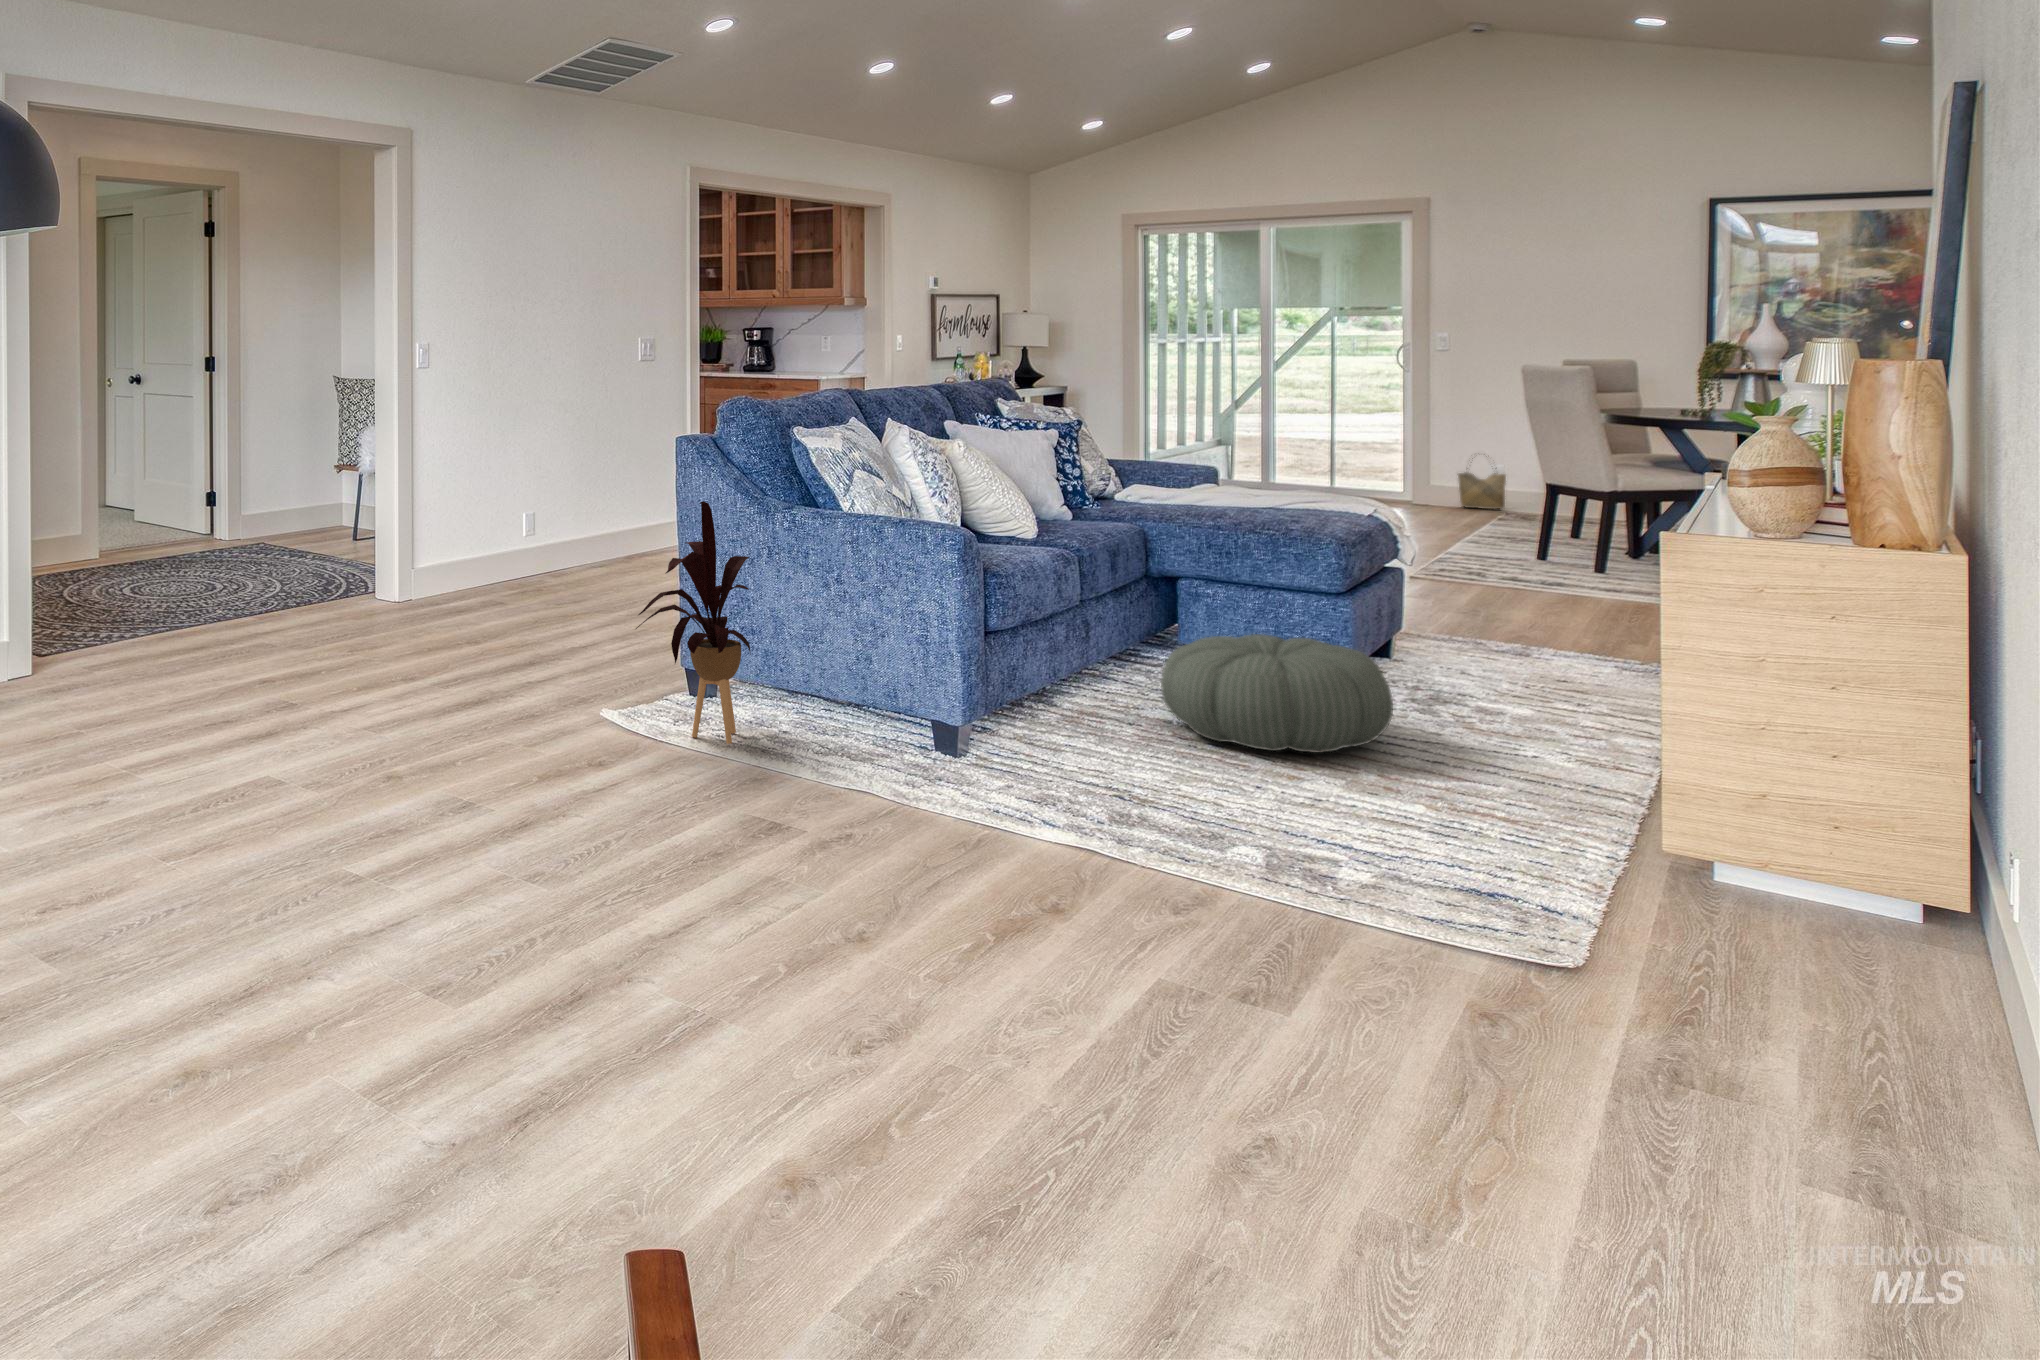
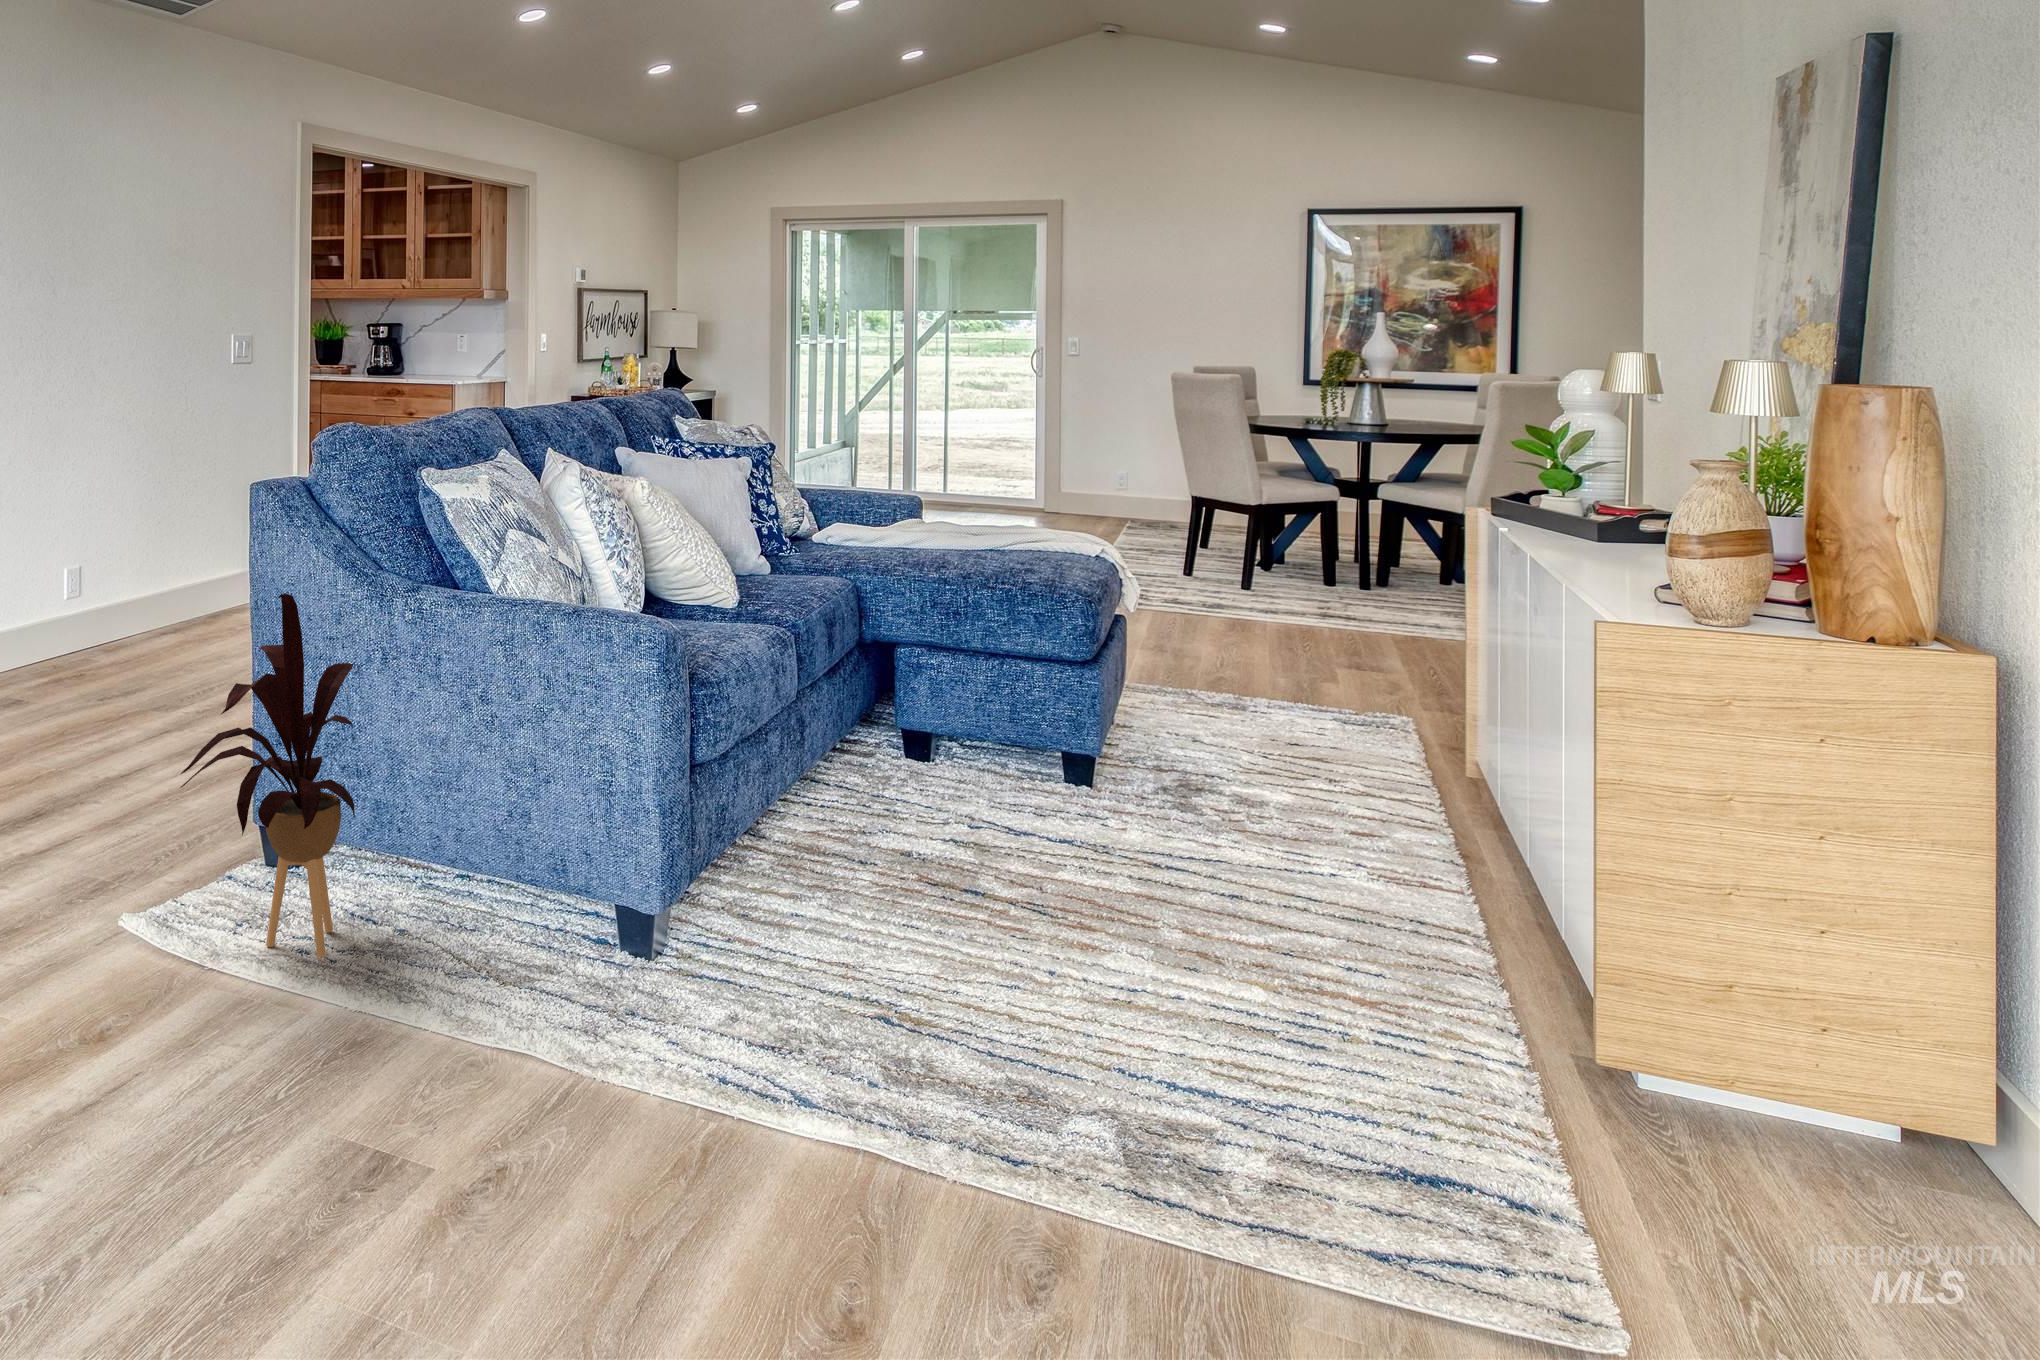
woven basket: present [1458,458,1506,509] -> none [1086,458,1131,515]
pouf: present [1161,634,1393,753] -> none [896,728,1183,900]

